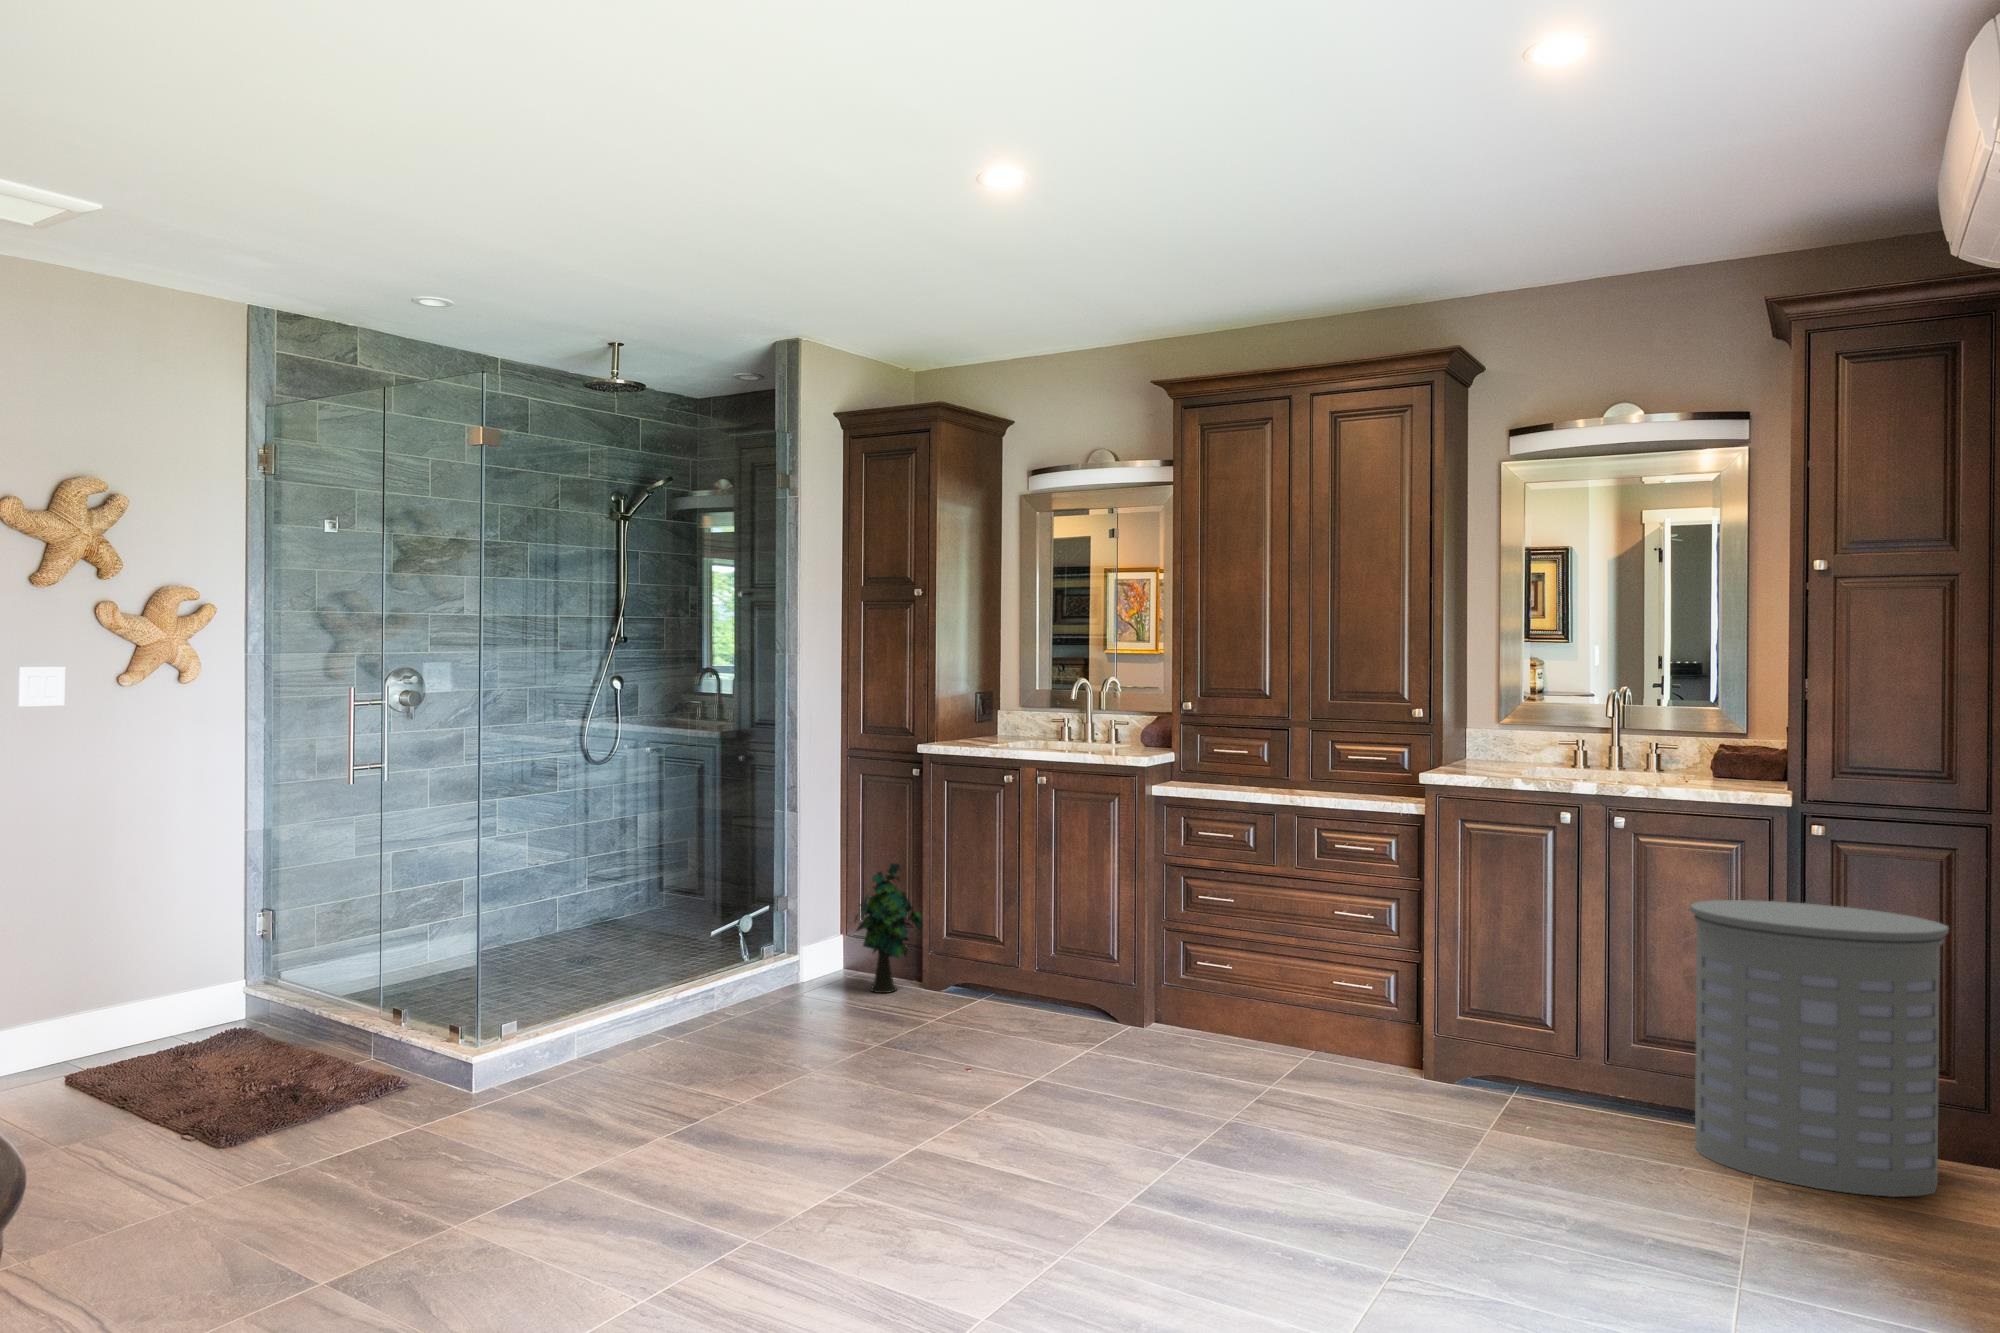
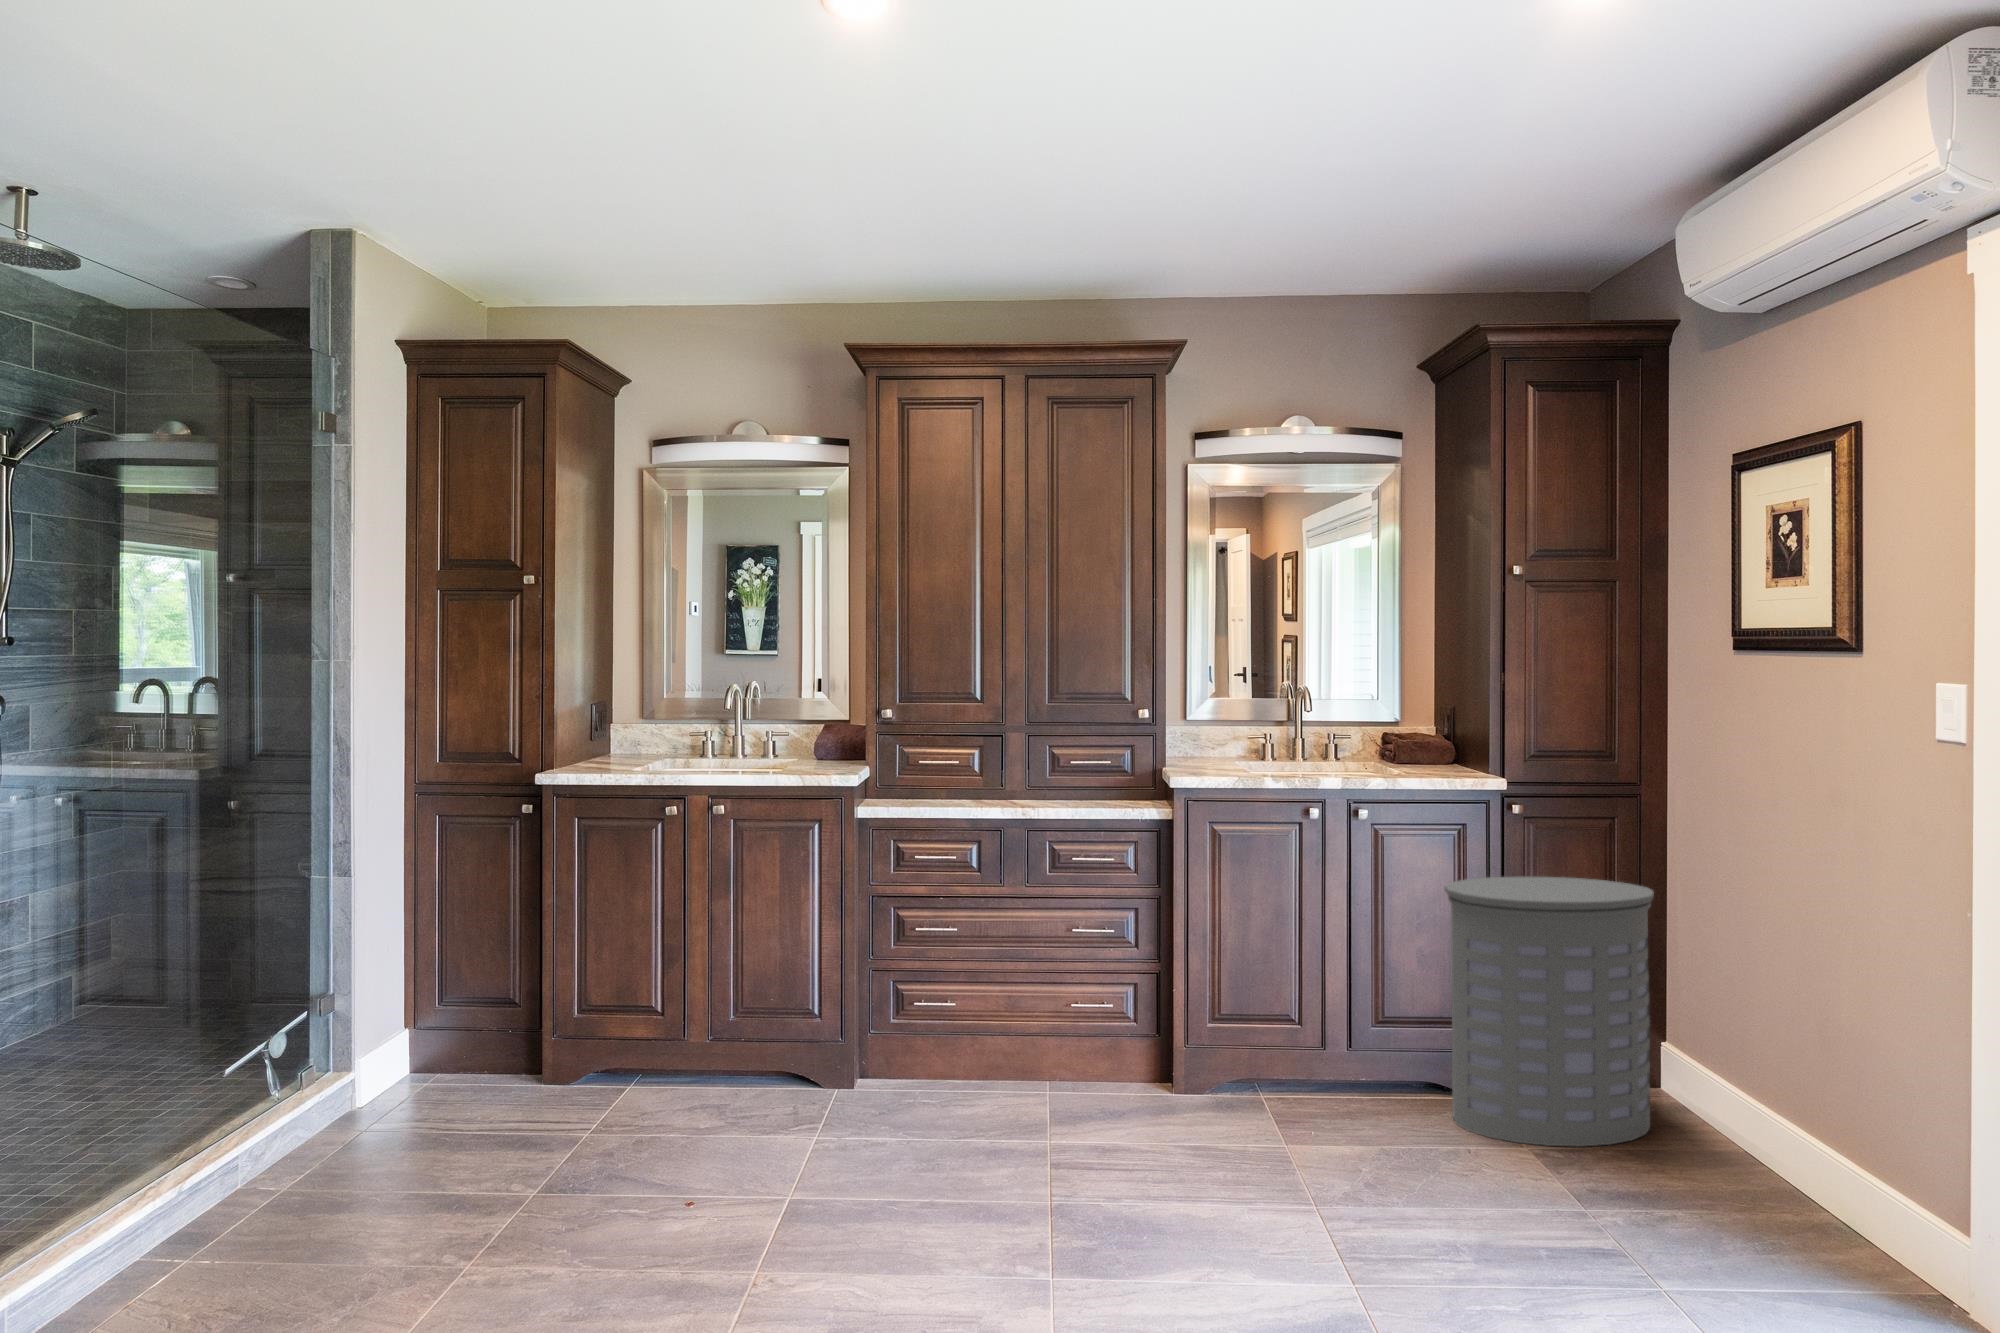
decorative plant: present [855,863,923,993] -> none [447,929,550,1104]

